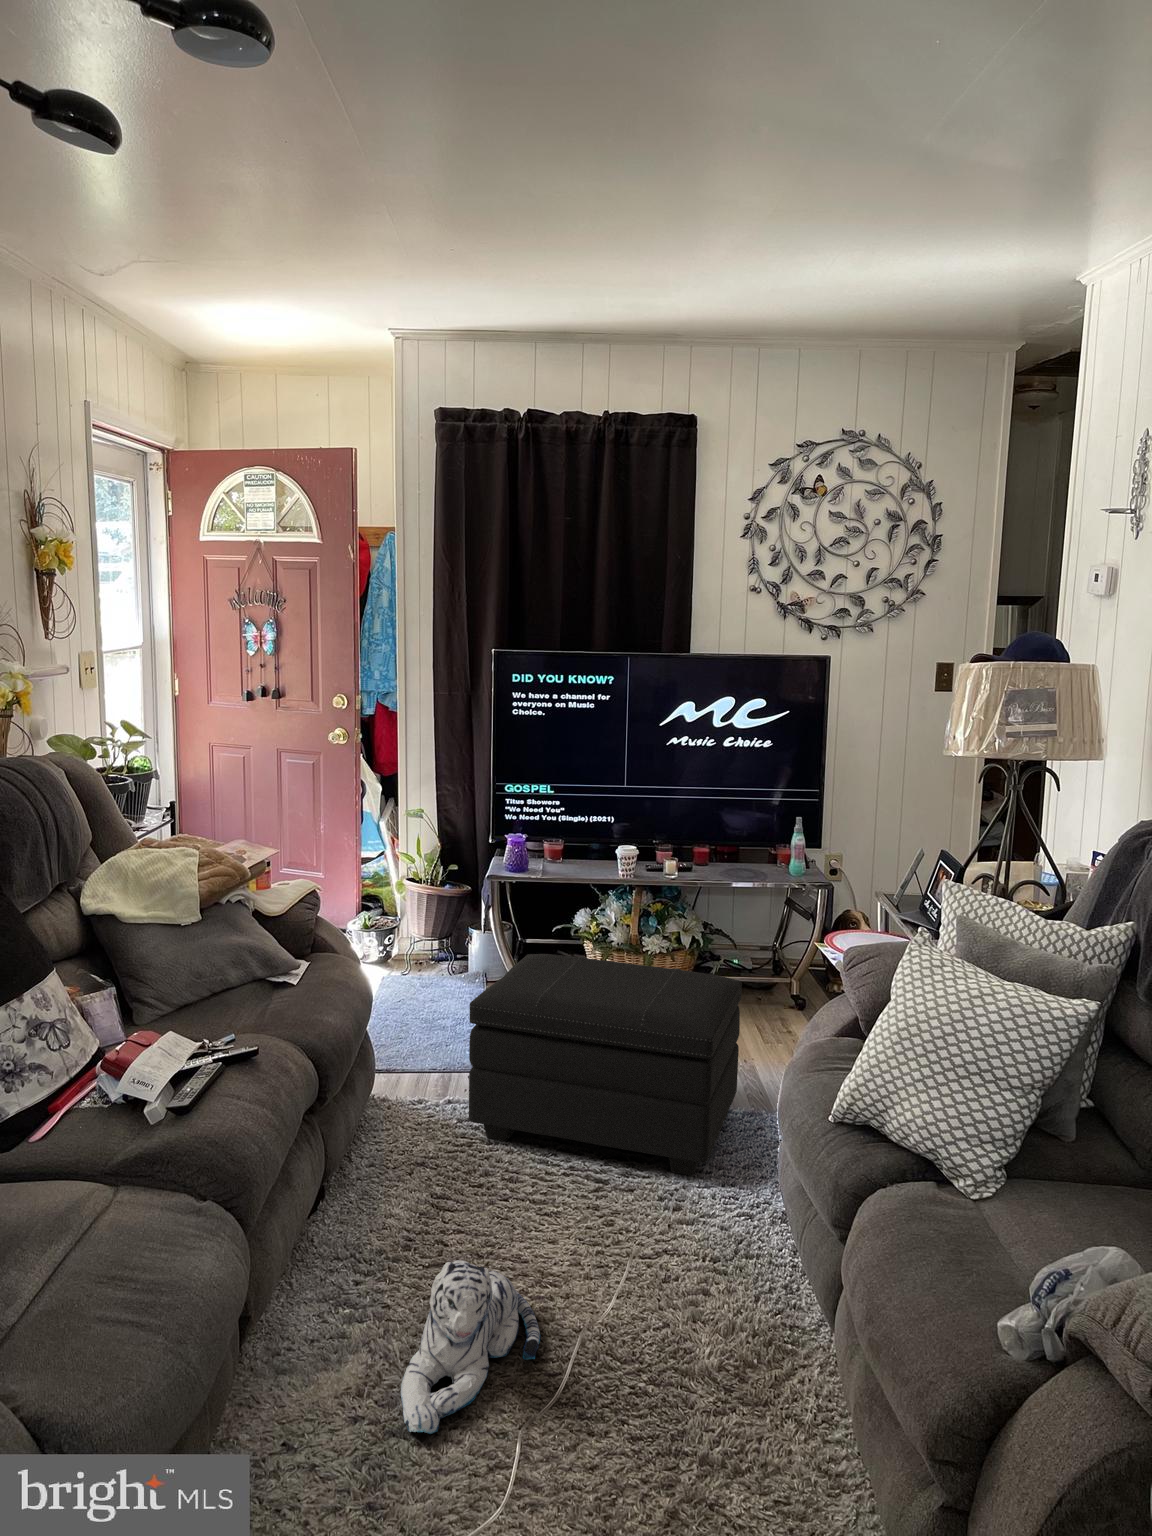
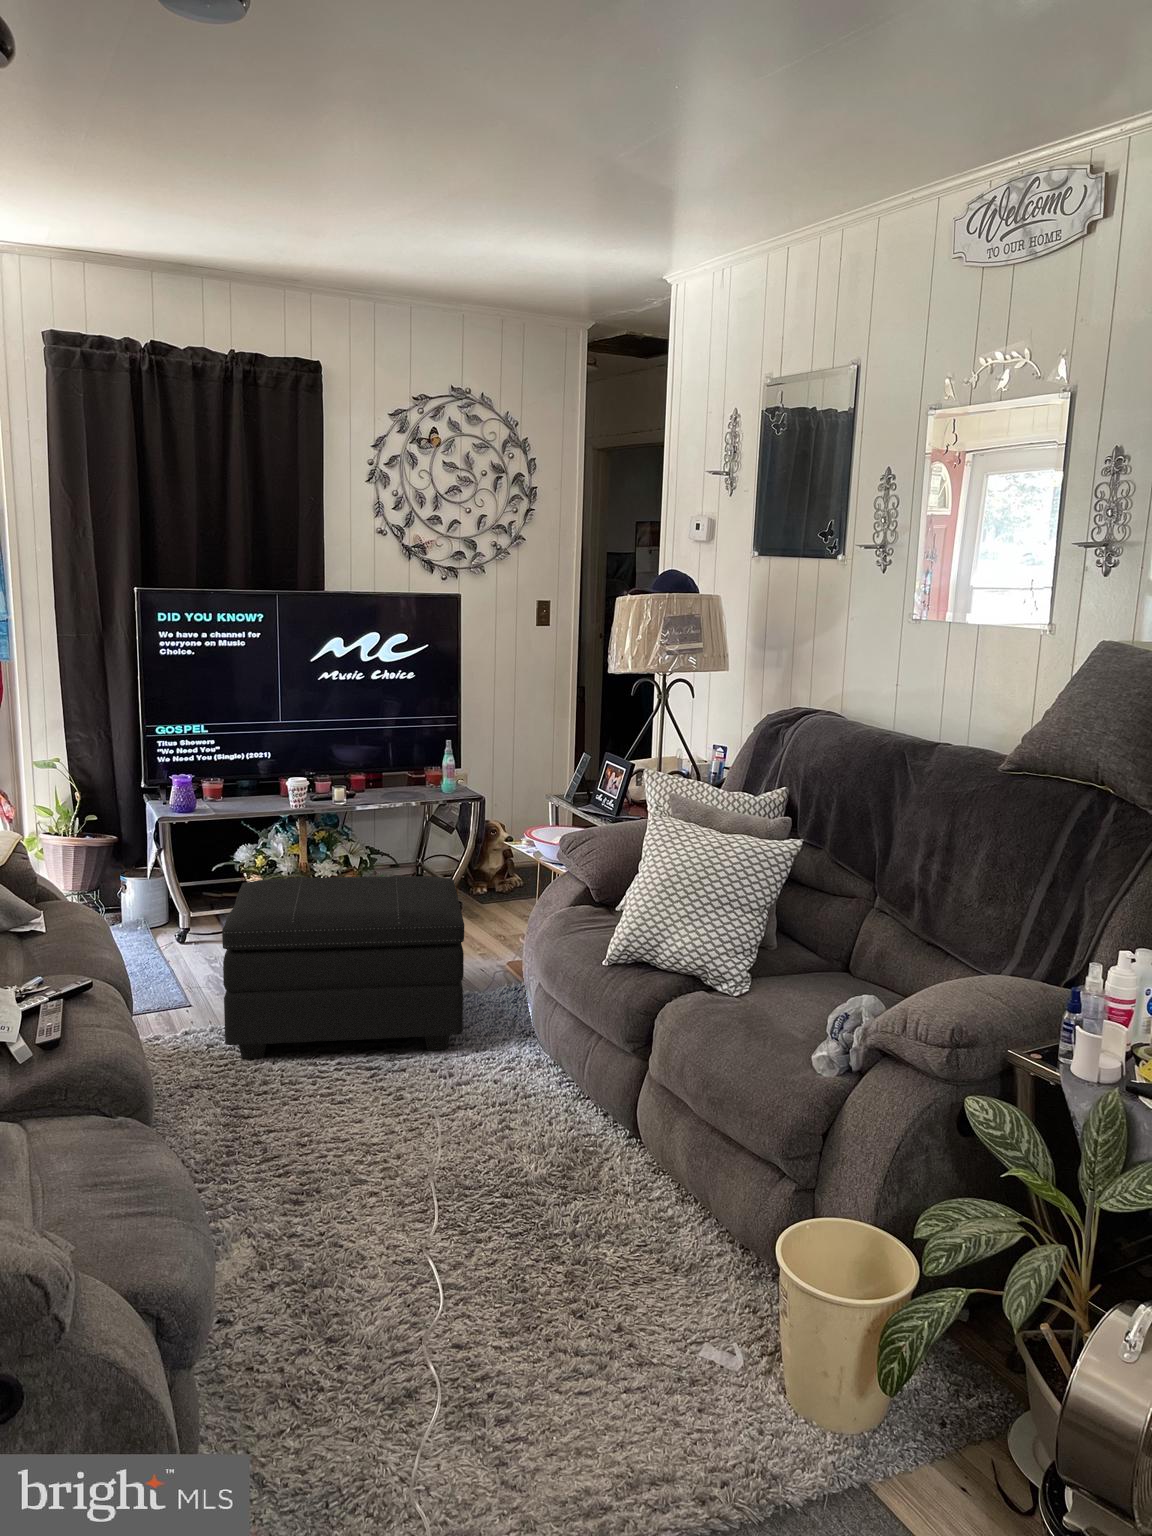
plush toy: present [401,1260,541,1434] -> none [299,1138,406,1294]

